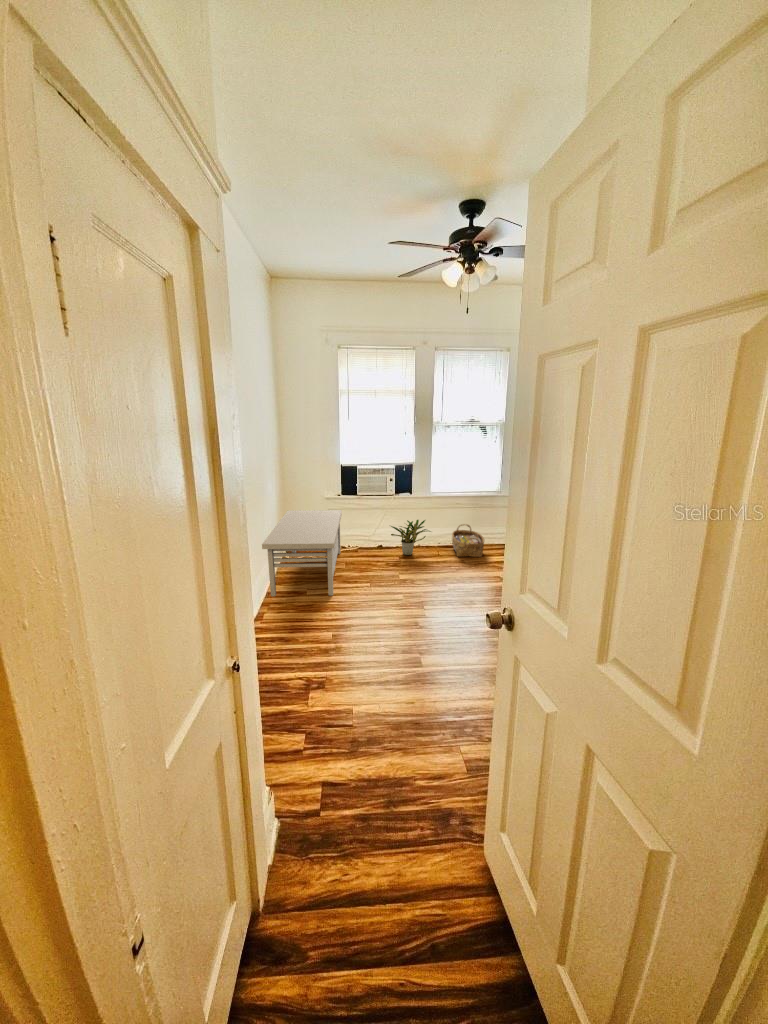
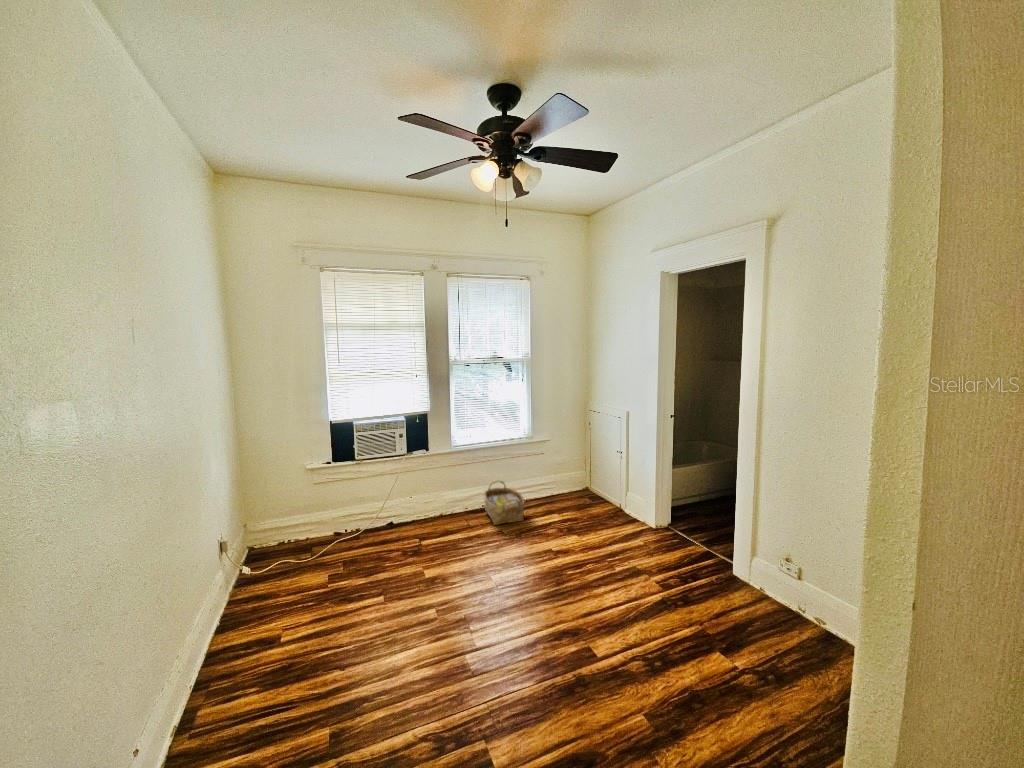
storage bench: present [262,510,342,596] -> none [192,484,334,662]
potted plant: present [391,520,431,555] -> none [402,483,461,534]

